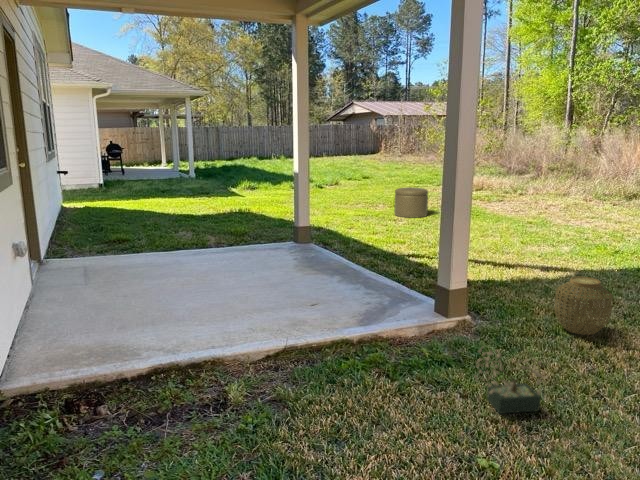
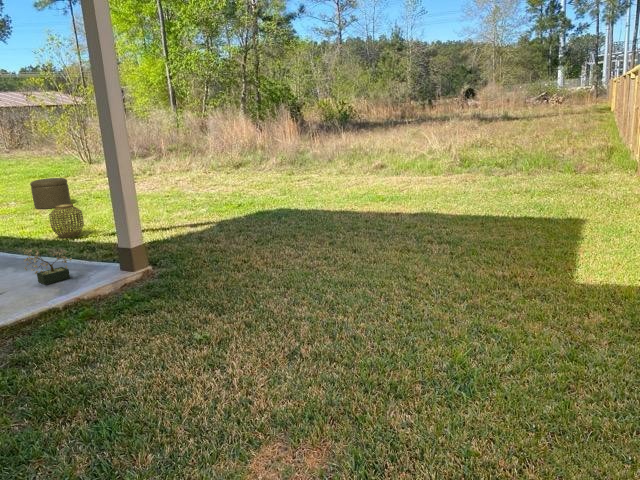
woven basket: present [555,277,613,335] -> present [49,204,84,238]
decorative plant: present [475,349,548,414] -> present [24,250,72,285]

